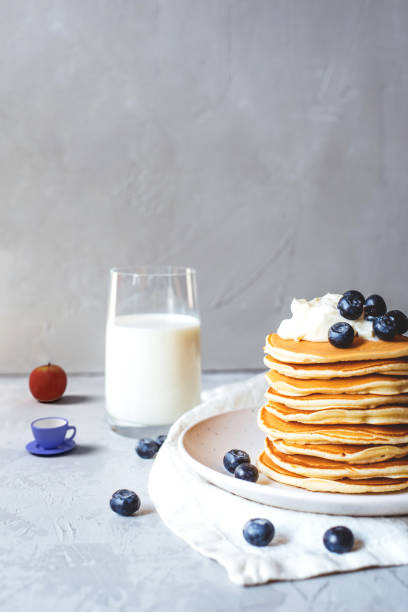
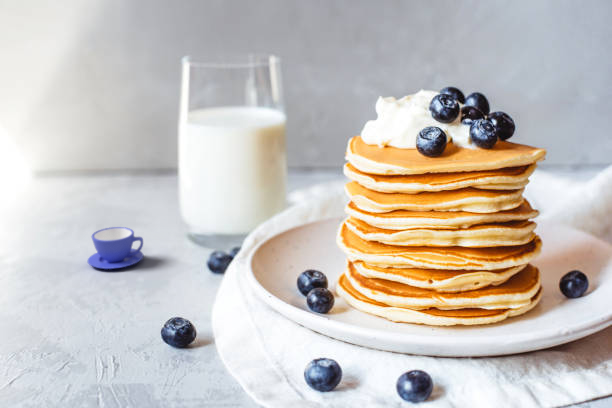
apple: present [29,363,67,402] -> none [103,162,146,205]

